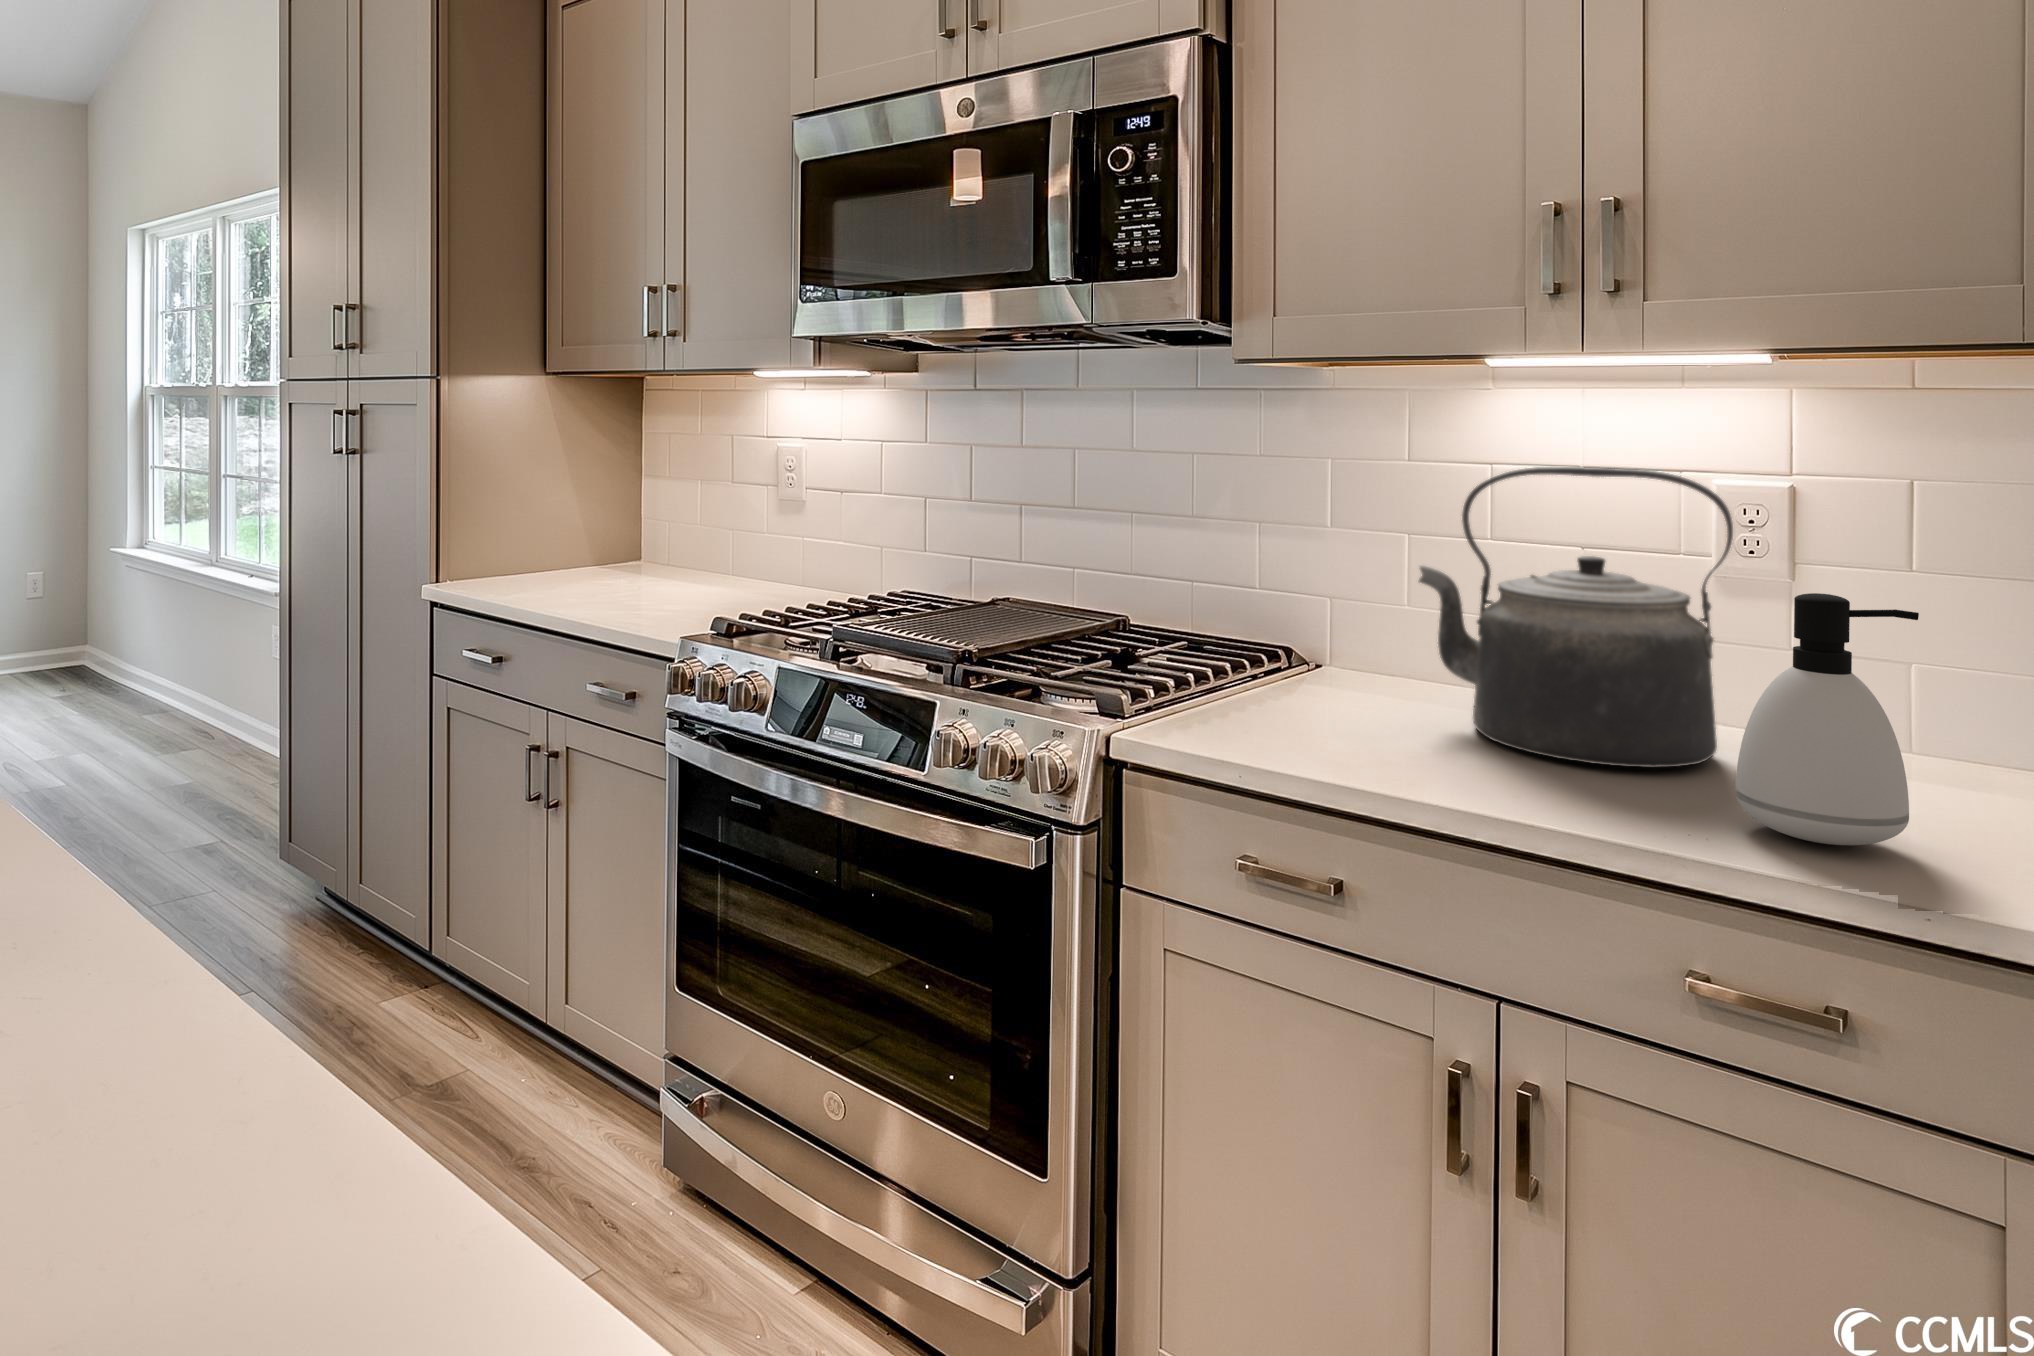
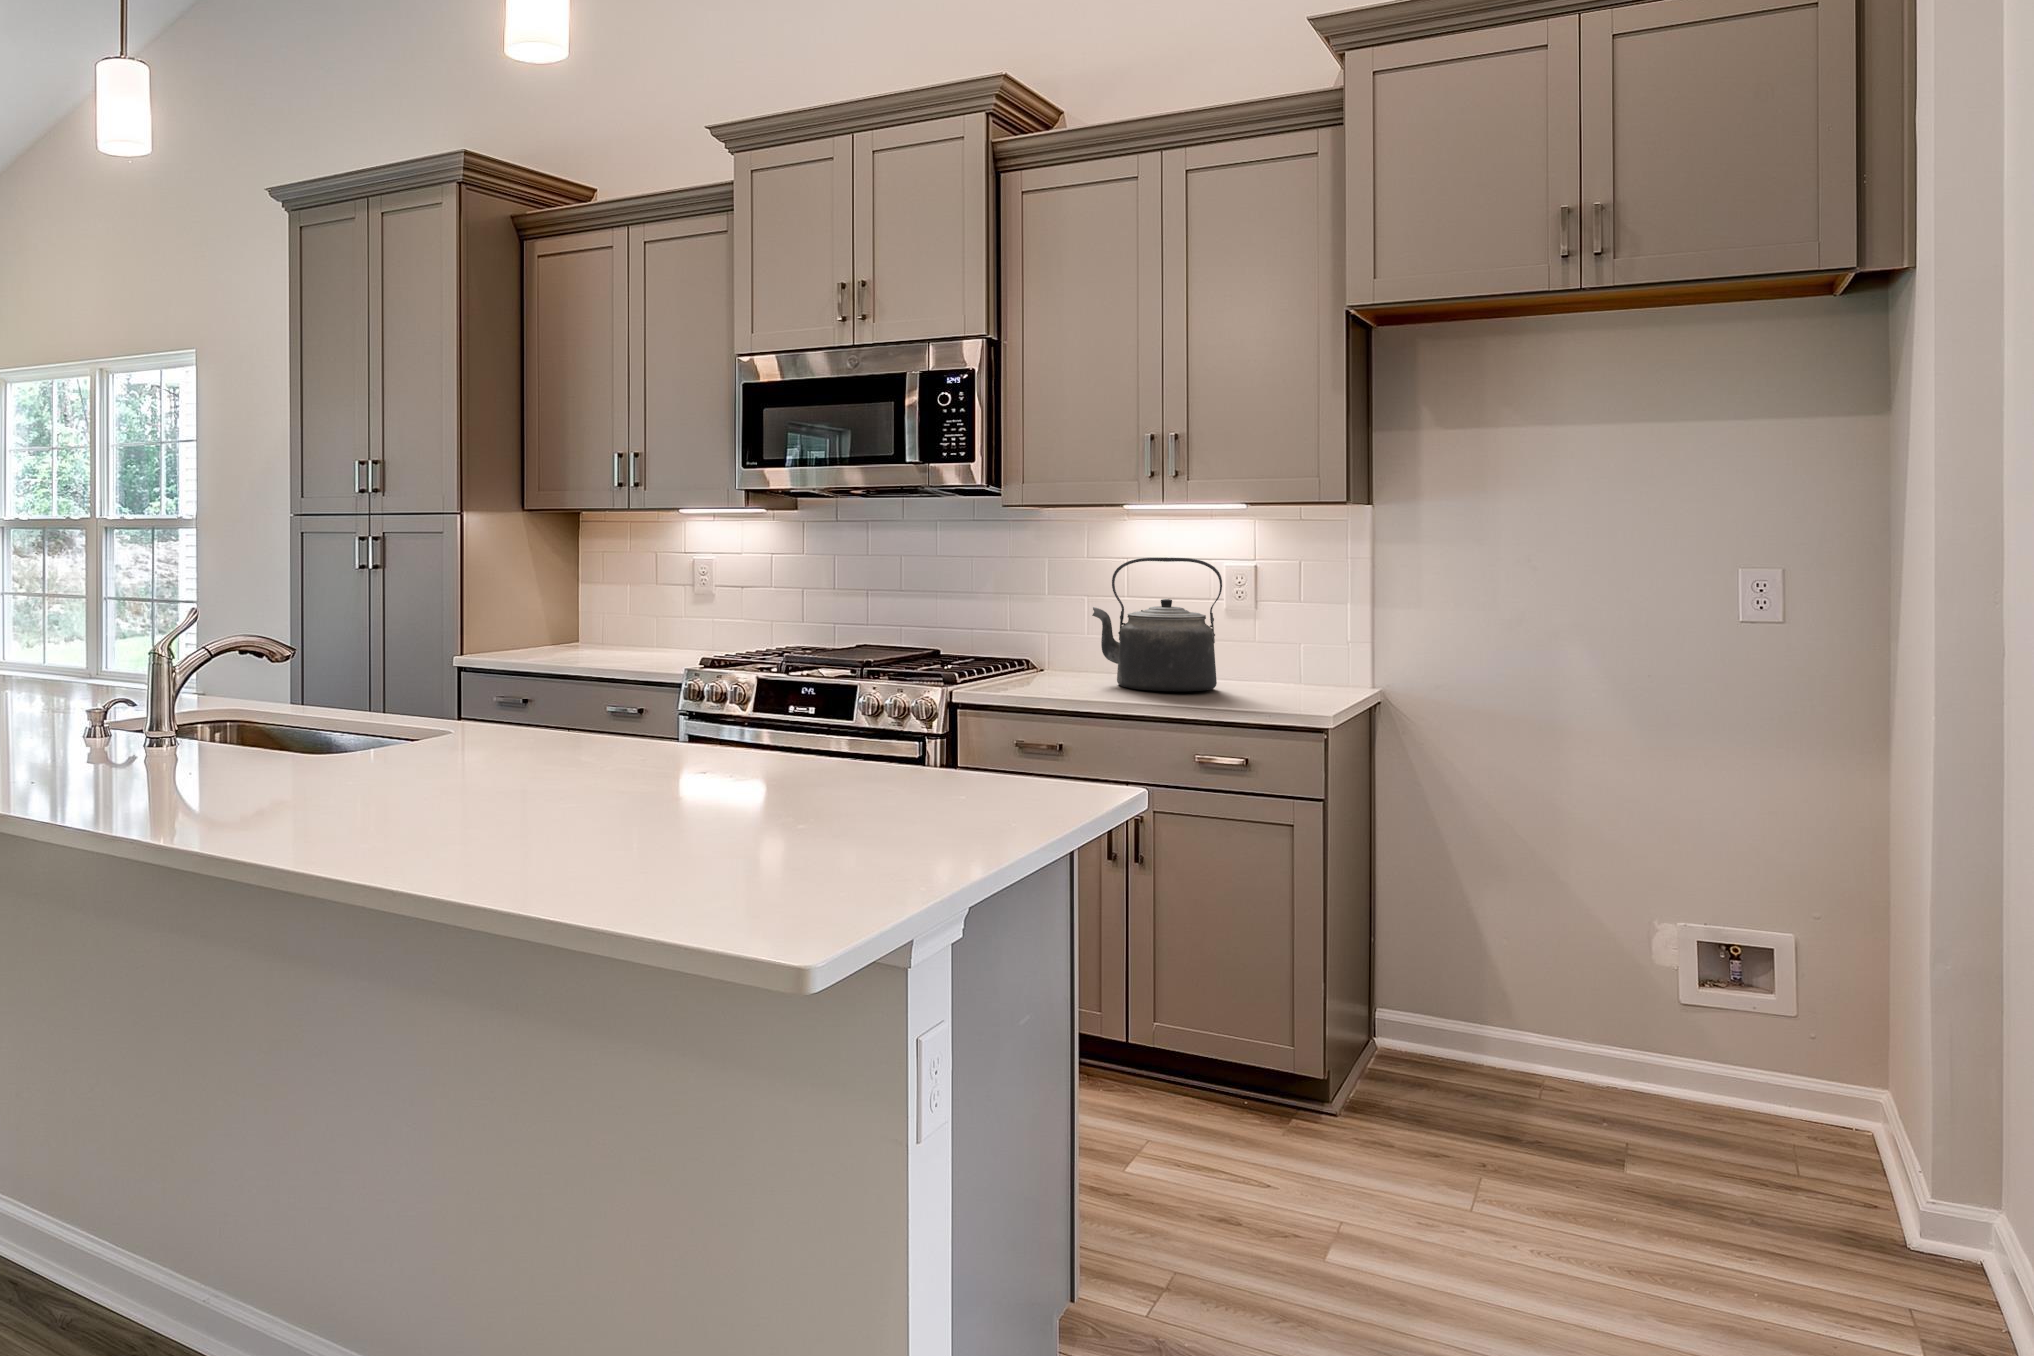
soap dispenser: present [1735,593,1919,845] -> none [1220,605,1282,707]

